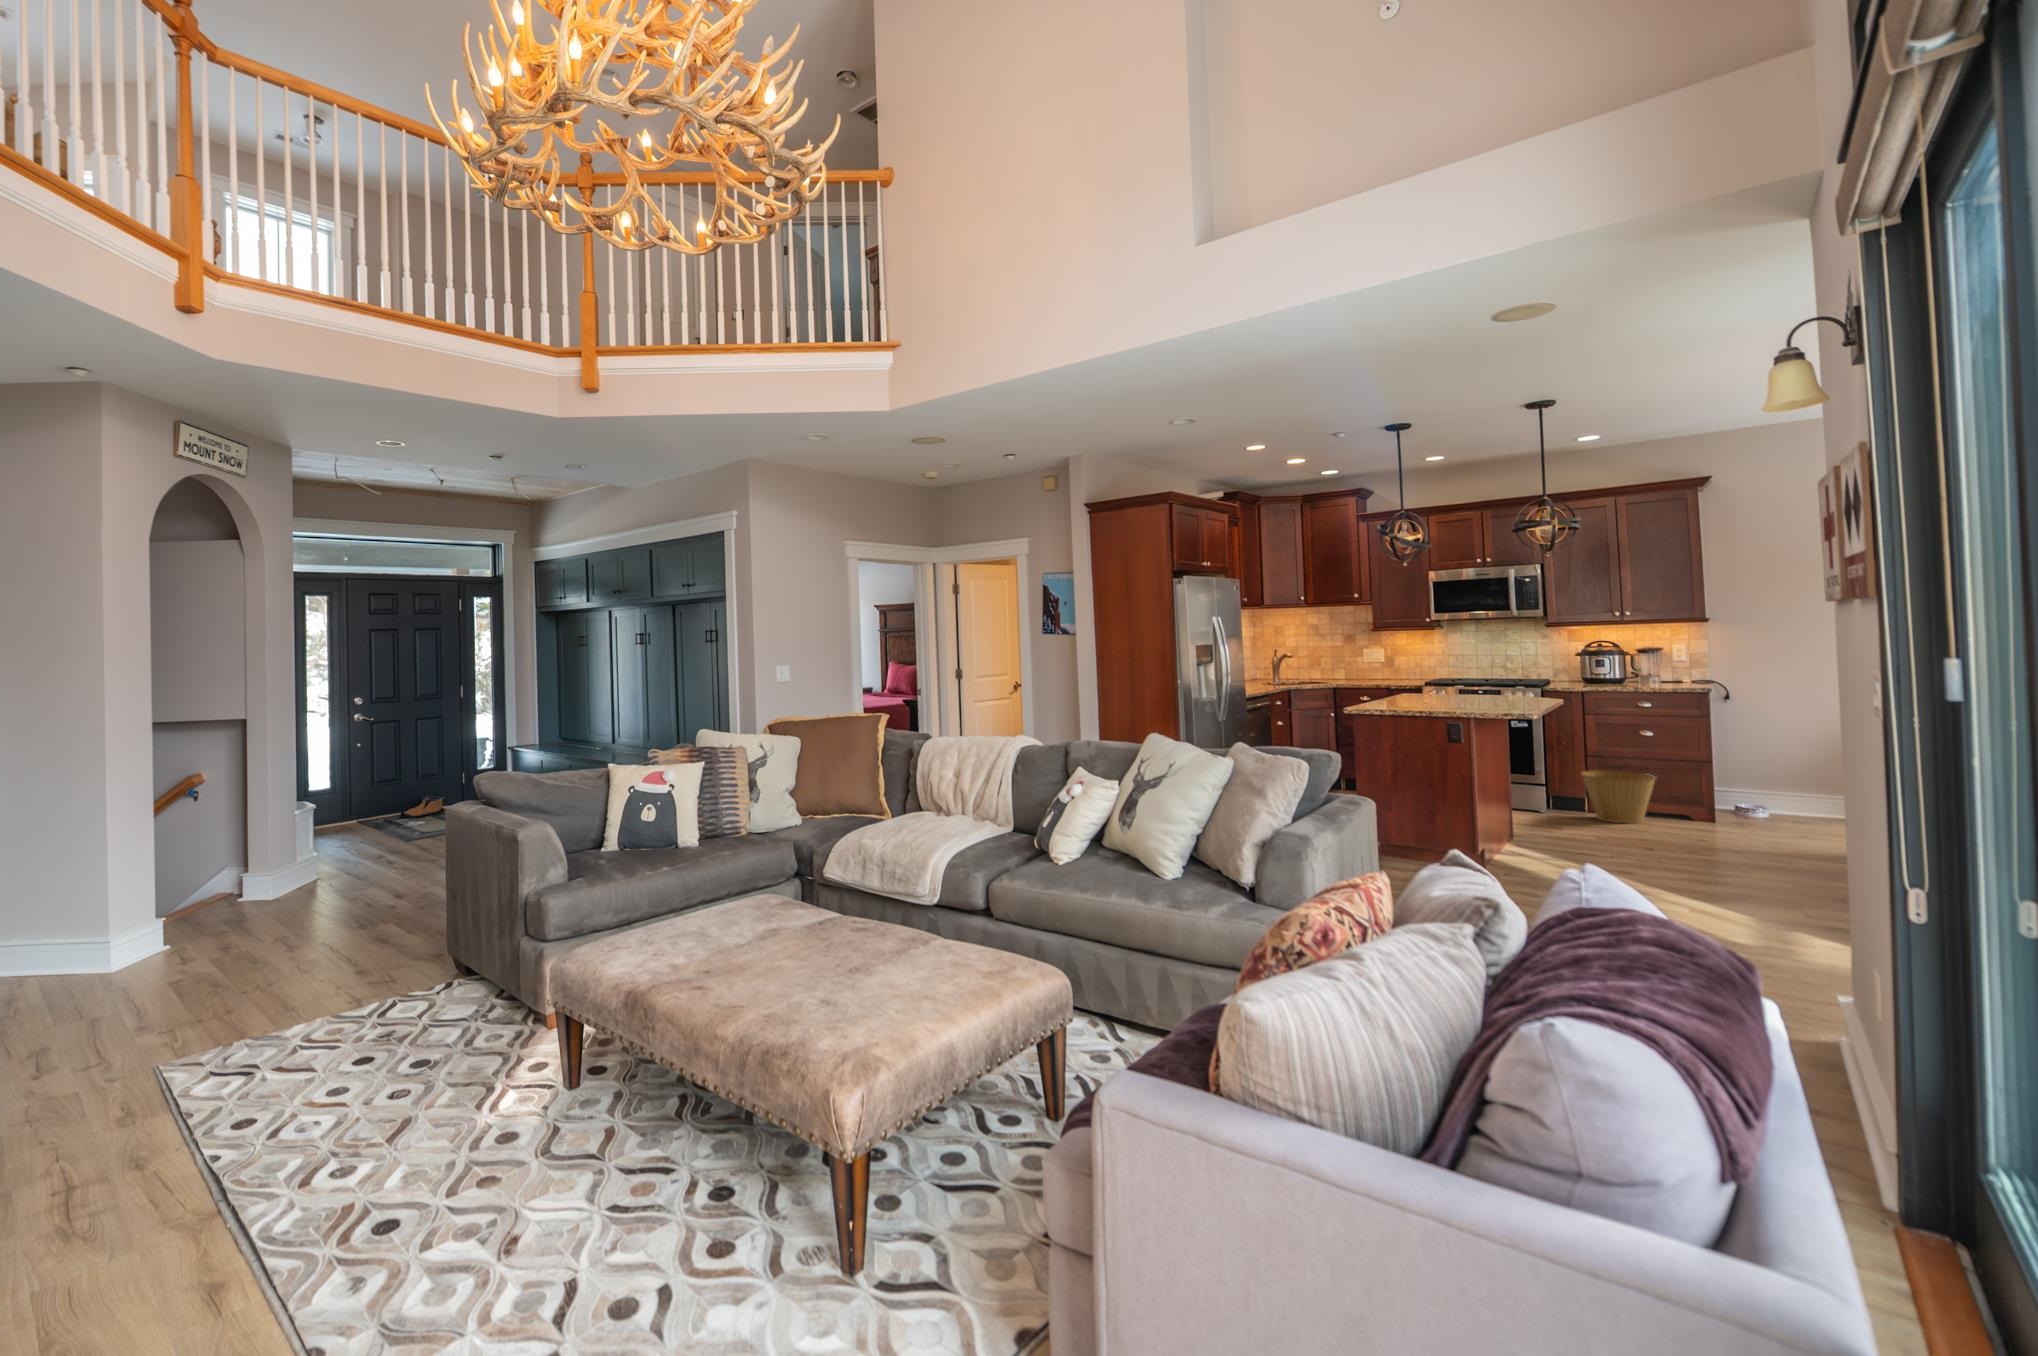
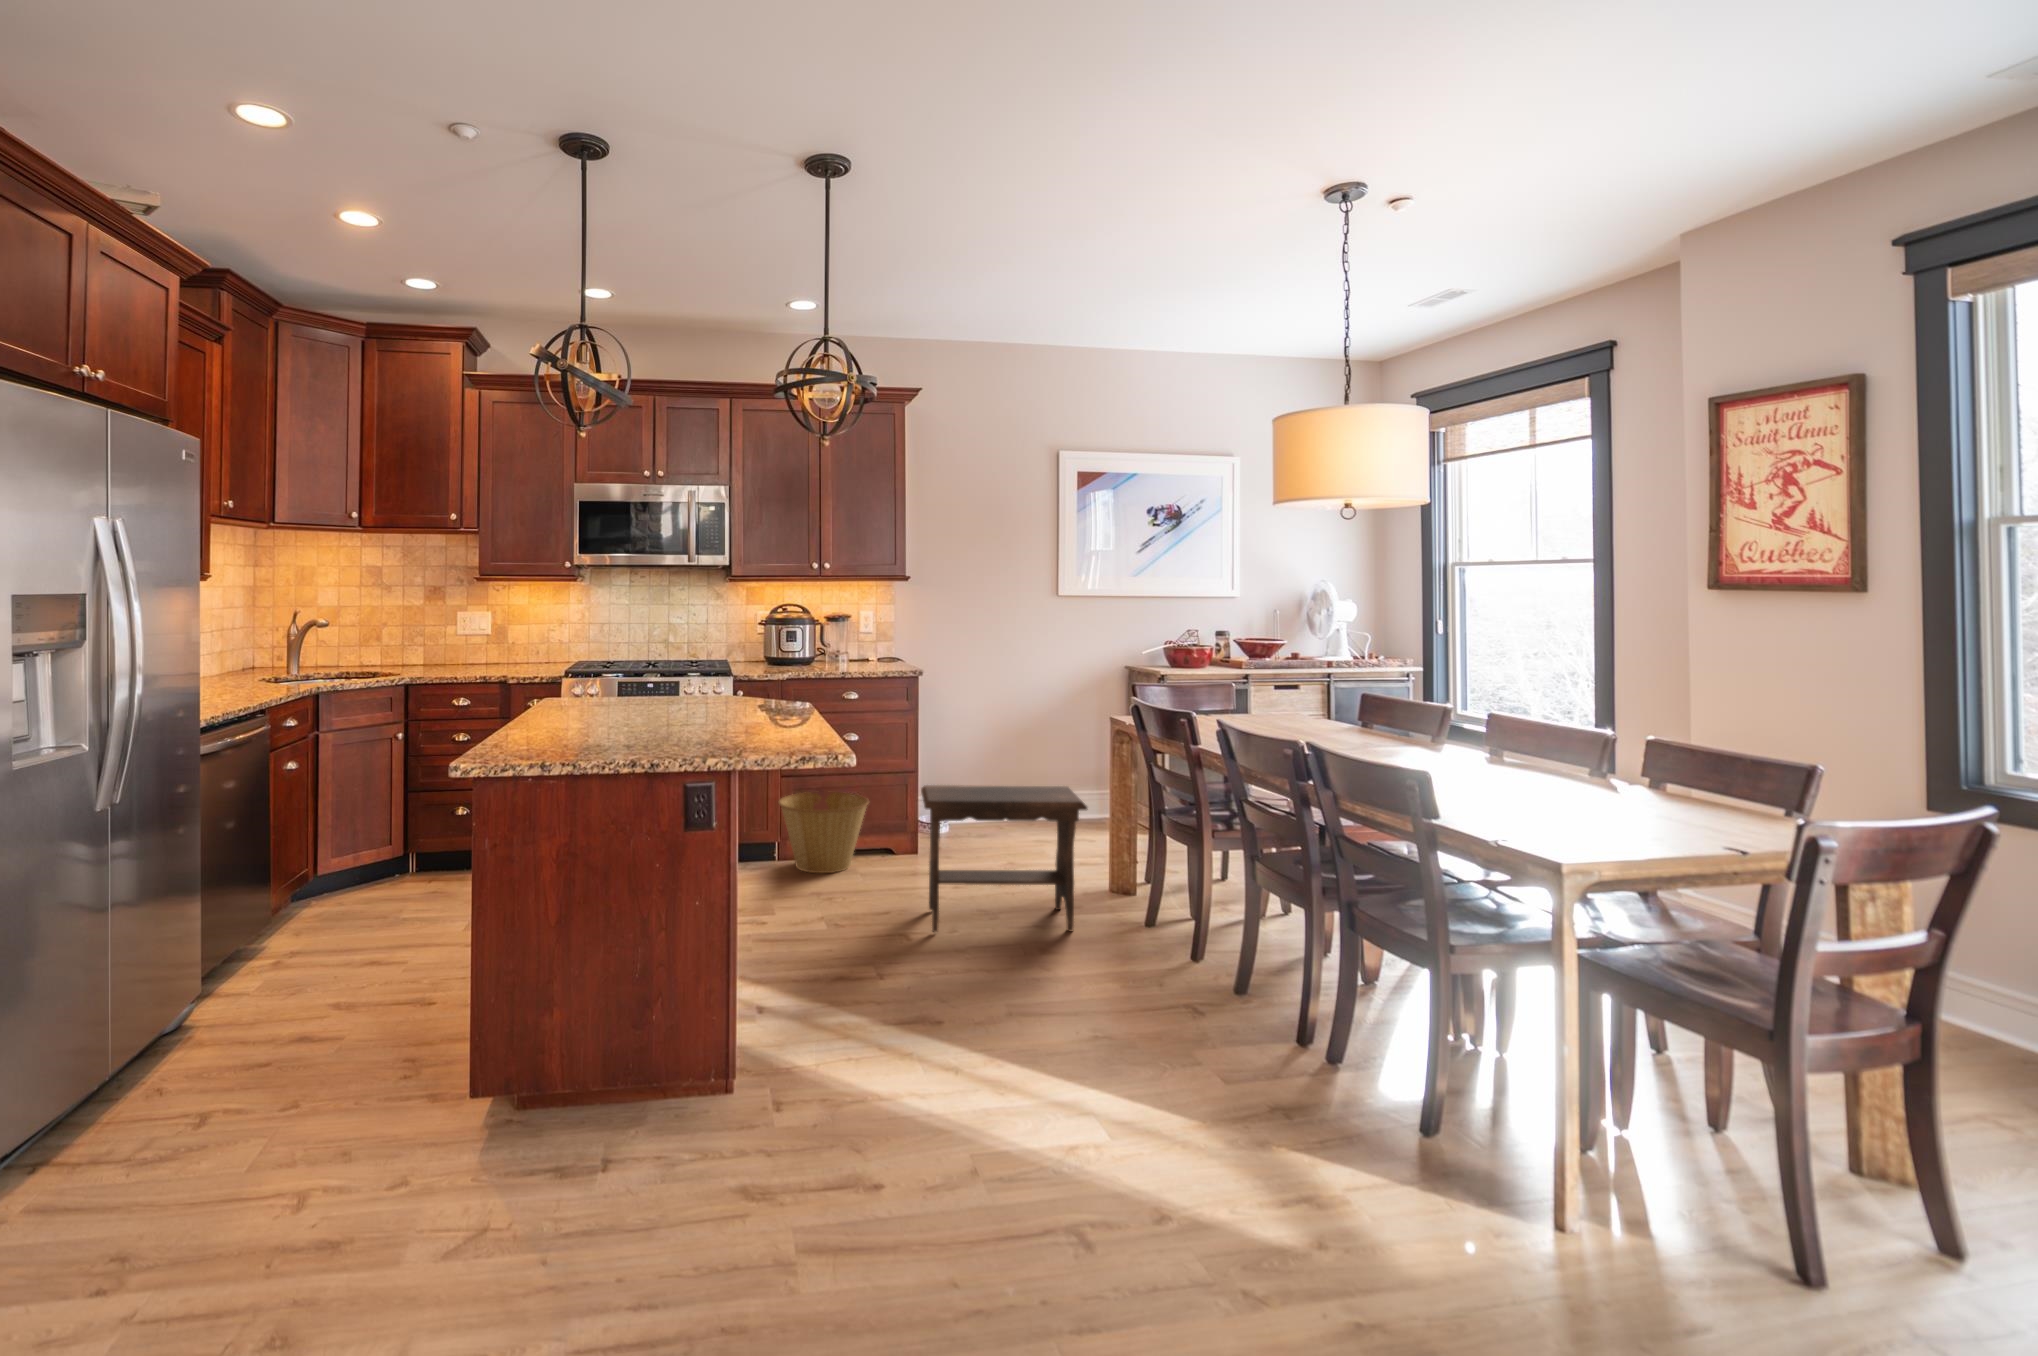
footstool: none [1660,760,1810,867] -> present [921,785,1087,932]

